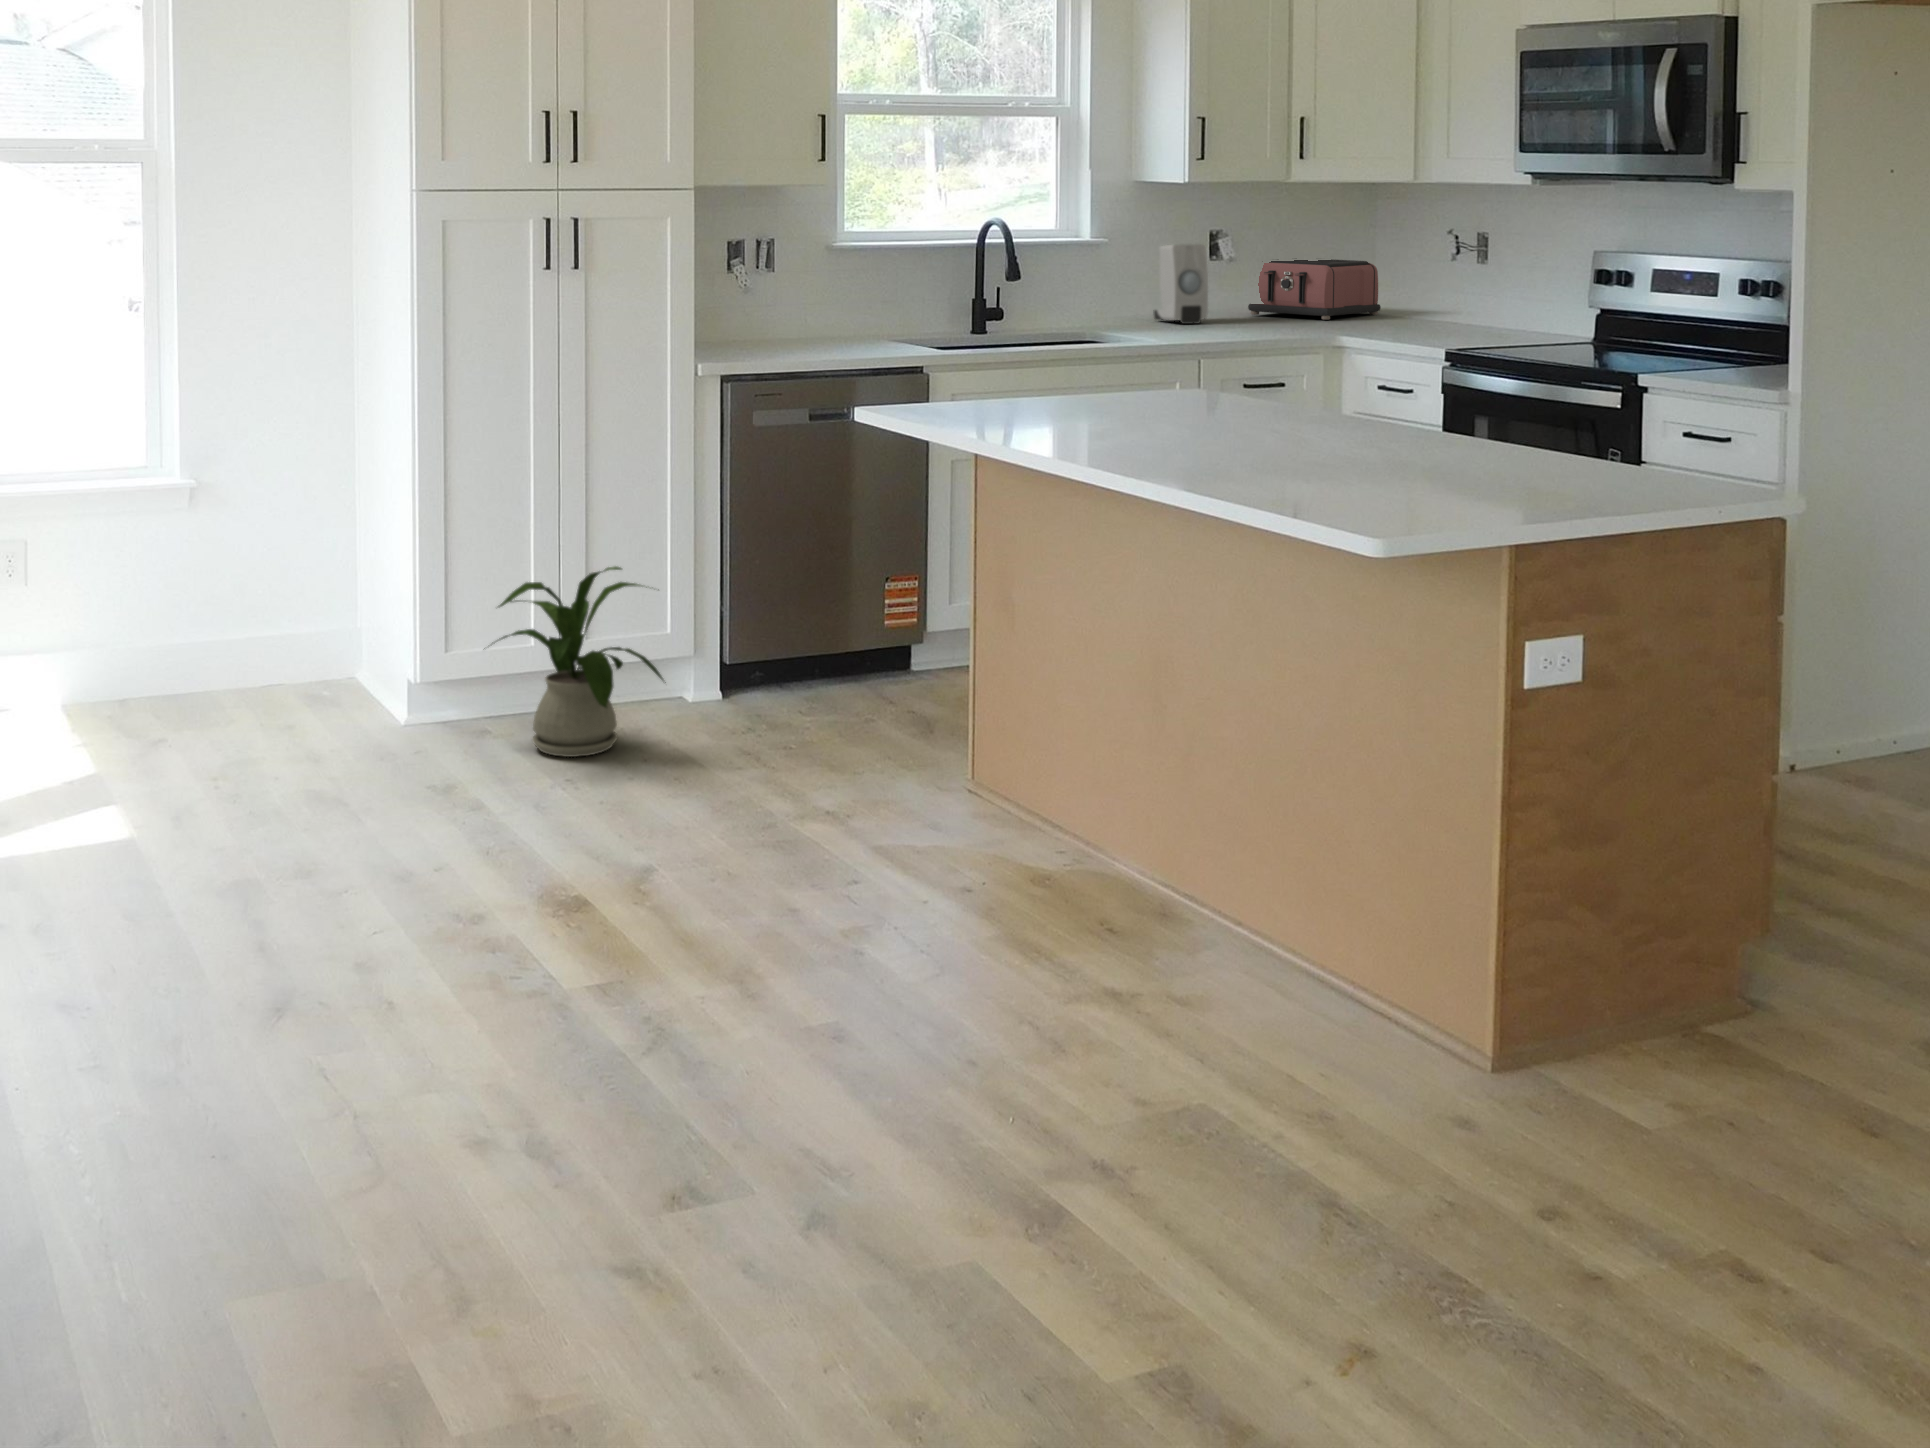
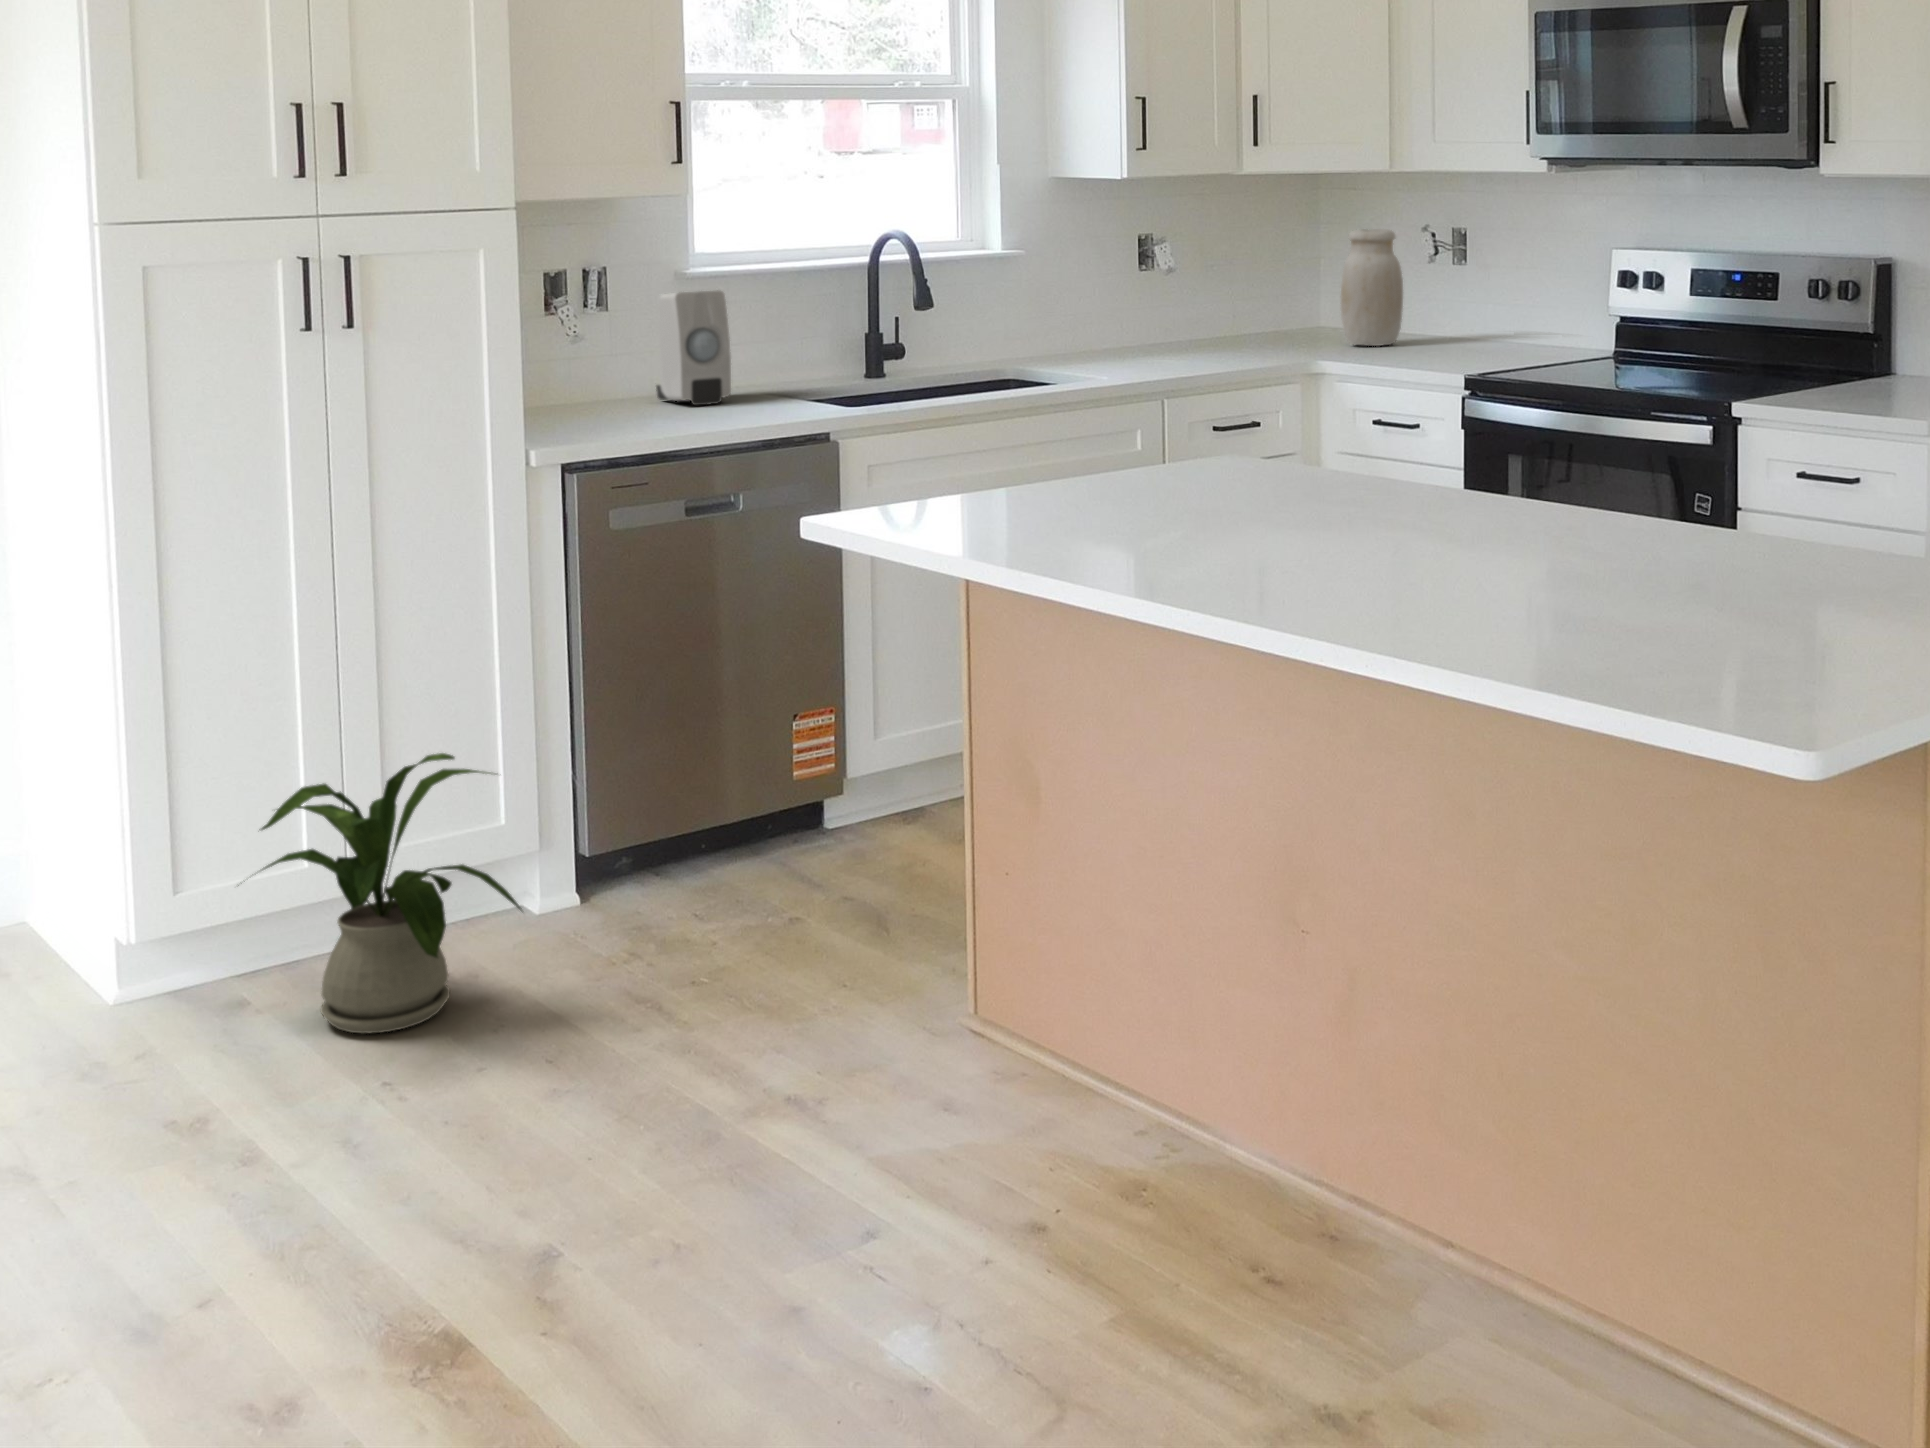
jar: none [1373,229,1426,327] -> present [1341,229,1403,346]
soap dispenser: present [1154,244,1208,324] -> present [656,290,731,405]
toaster: present [1248,259,1381,320] -> none [1182,266,1332,340]

